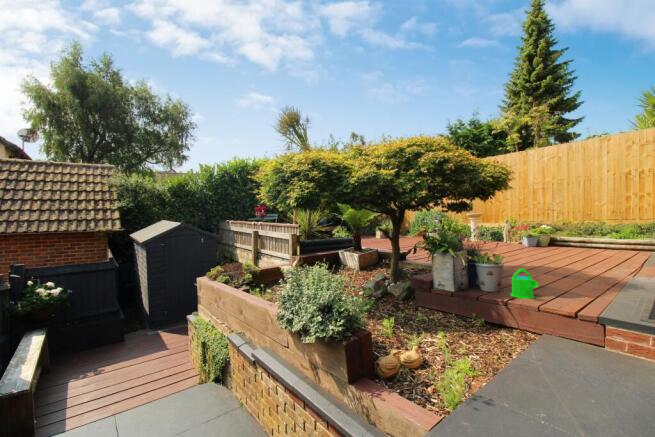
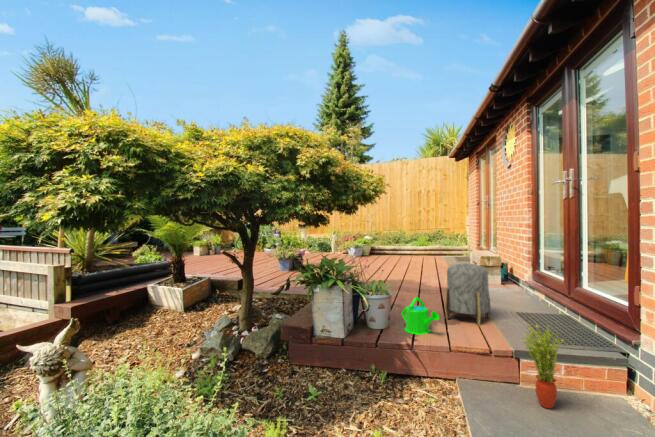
stool: none [562,245,617,301] -> present [445,263,490,325]
potted plant: none [592,291,633,365] -> present [522,324,564,408]

